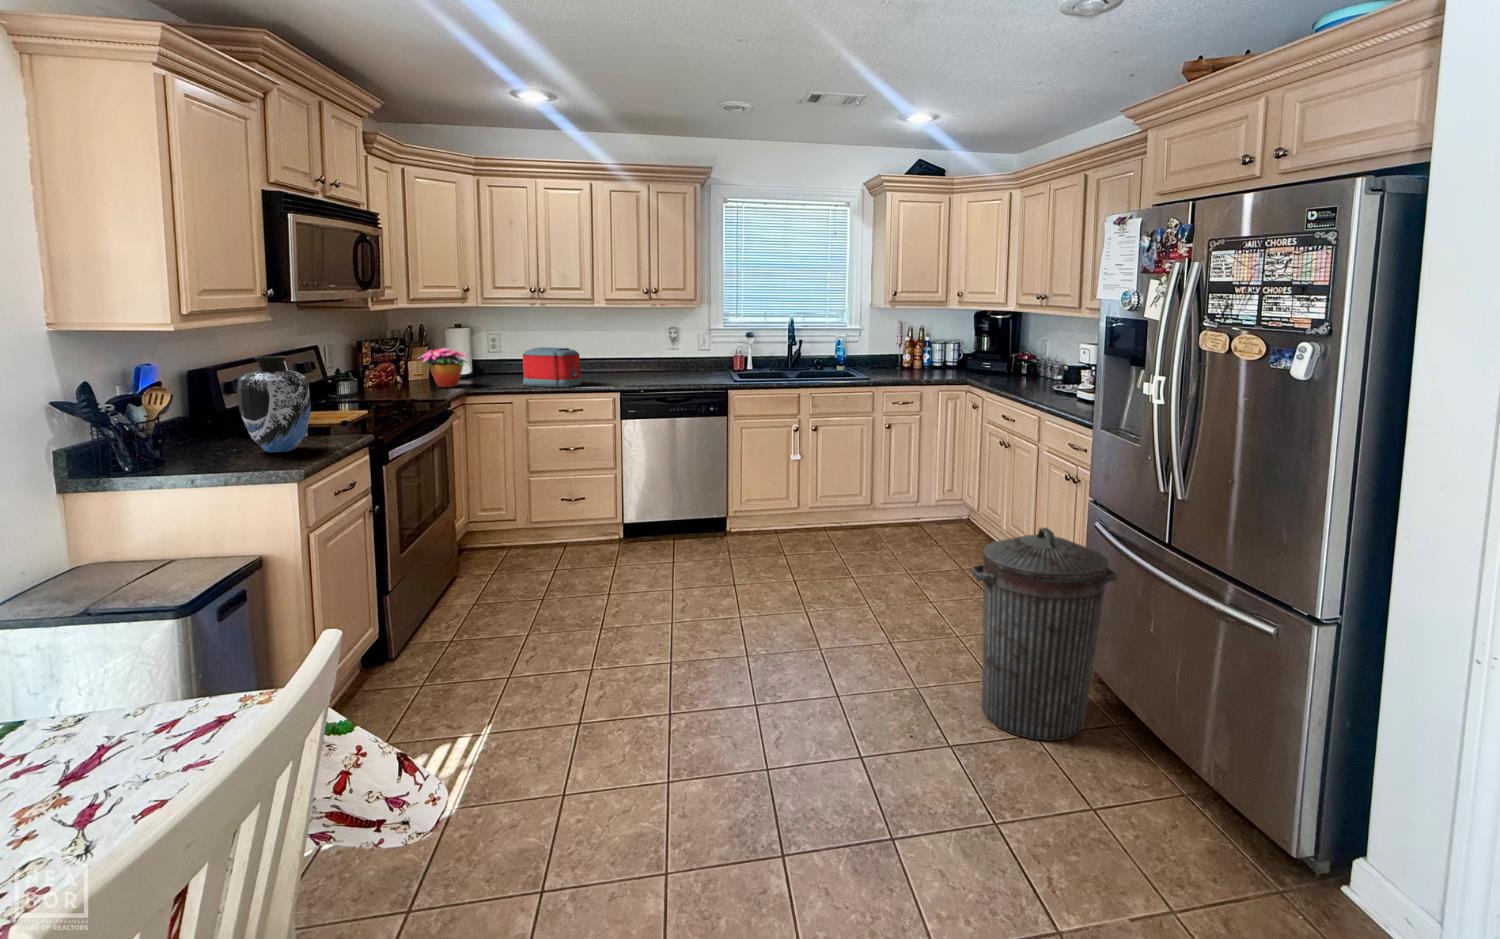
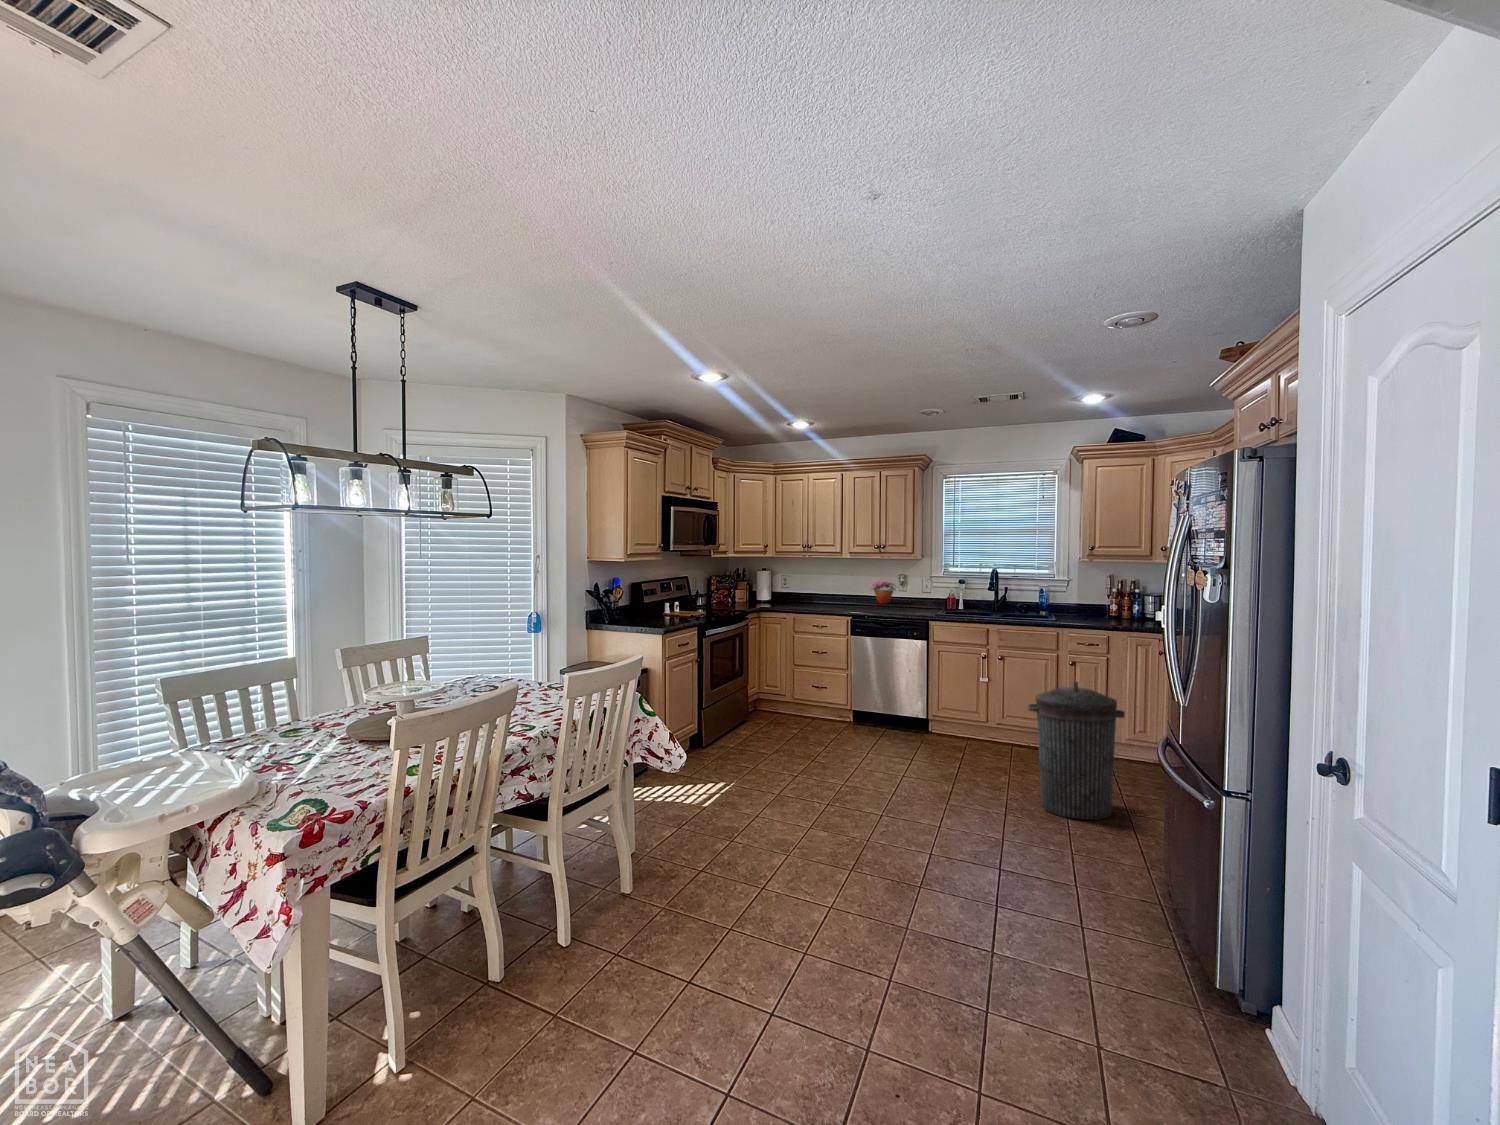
toaster: present [523,347,582,387] -> none [798,582,834,606]
flower arrangement: present [422,348,467,387] -> present [871,581,896,604]
vase: present [237,356,311,452] -> none [647,575,677,621]

